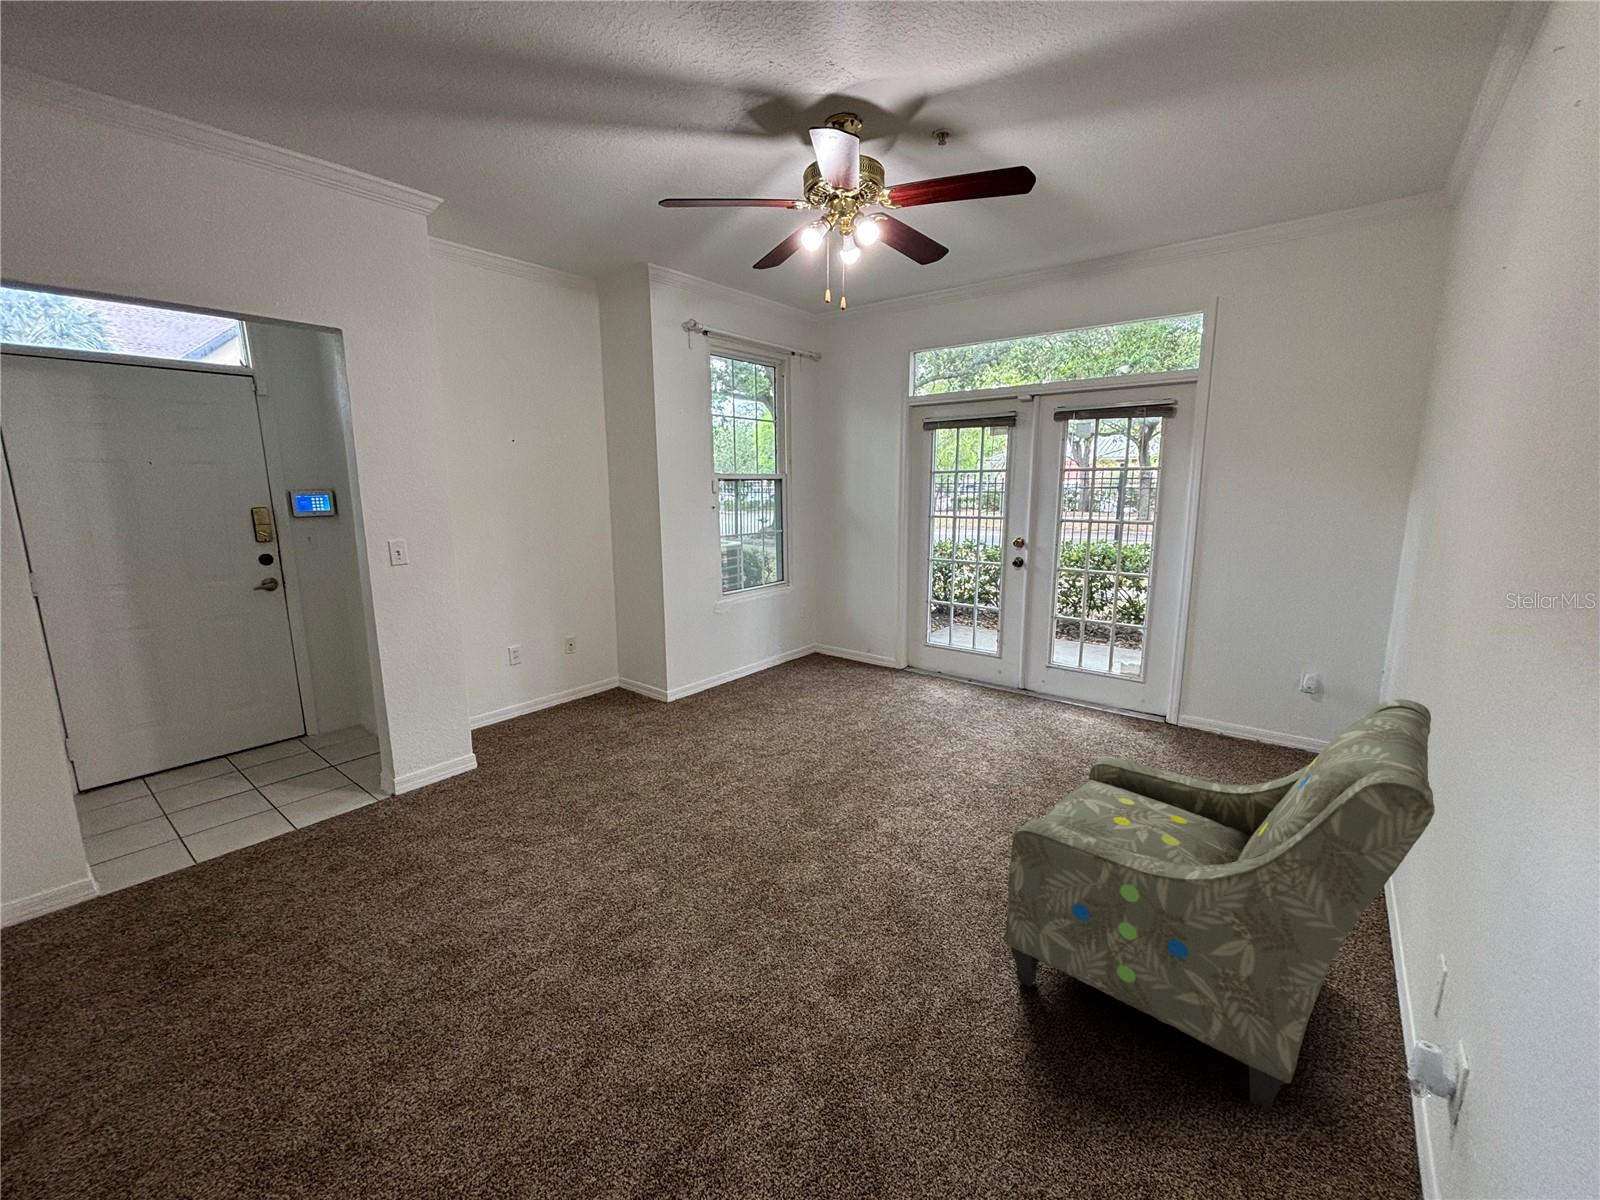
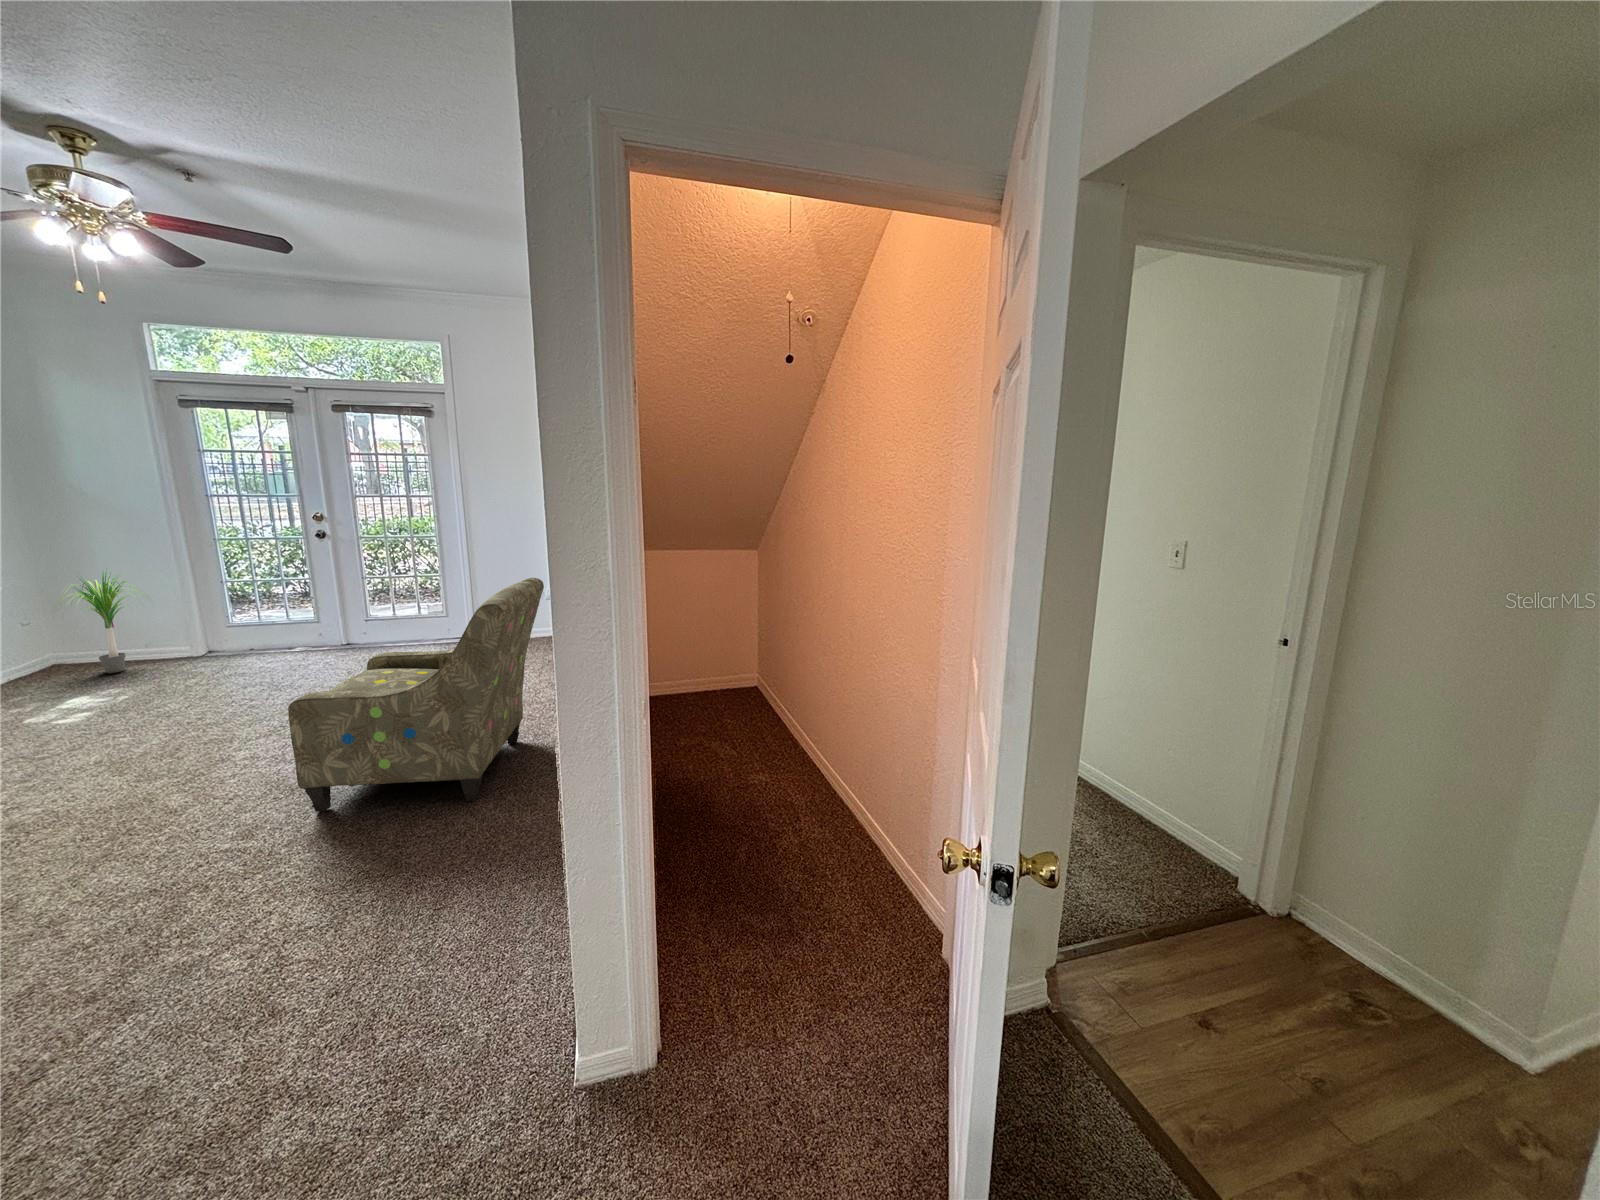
potted plant: none [817,576,879,674] -> present [58,572,127,673]

